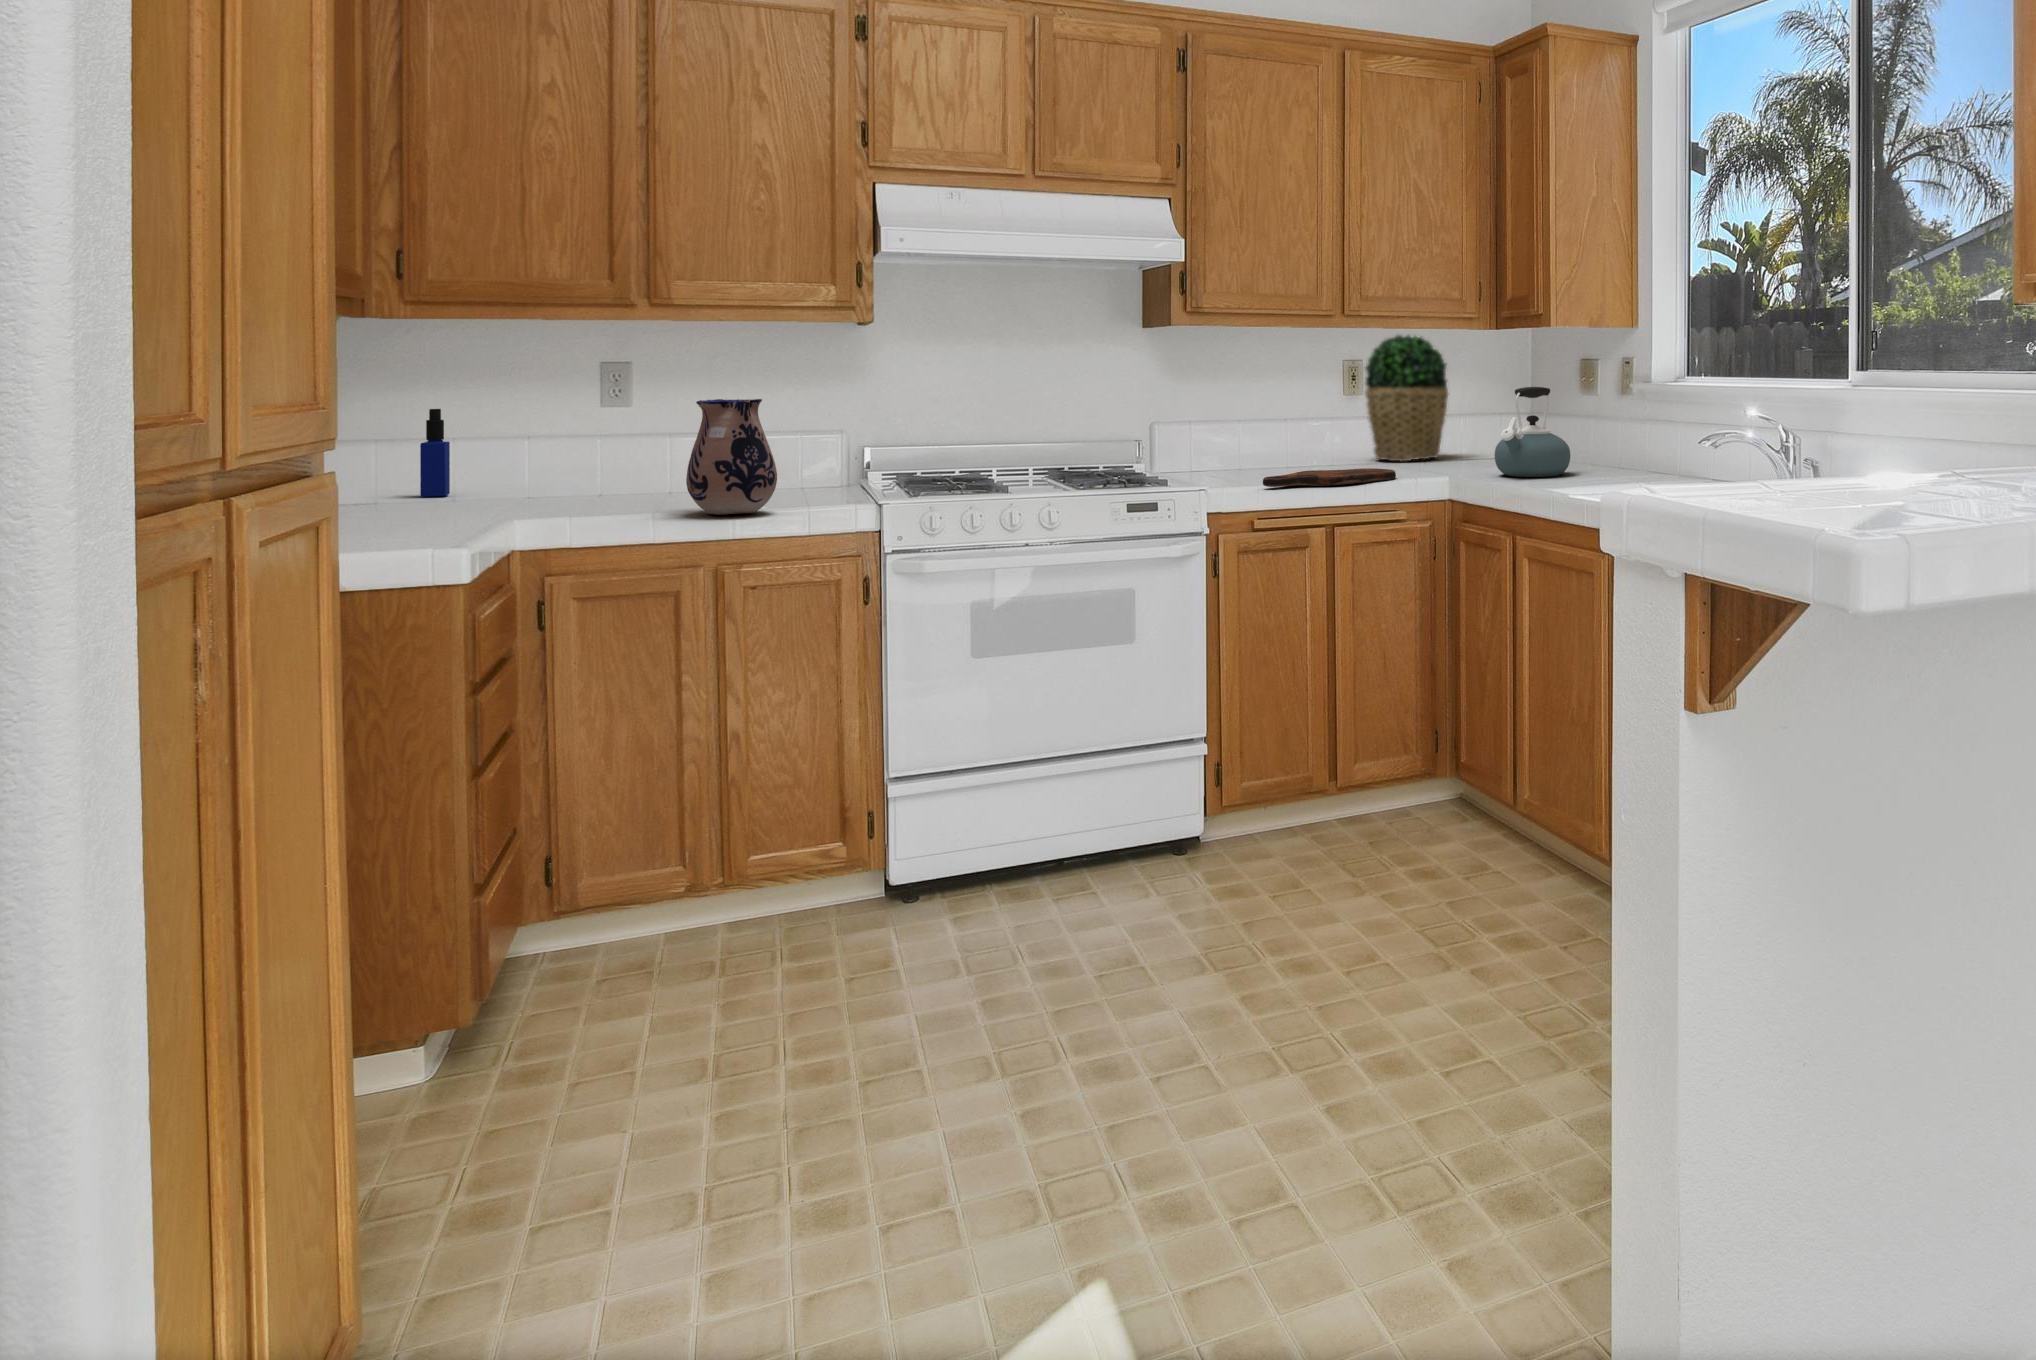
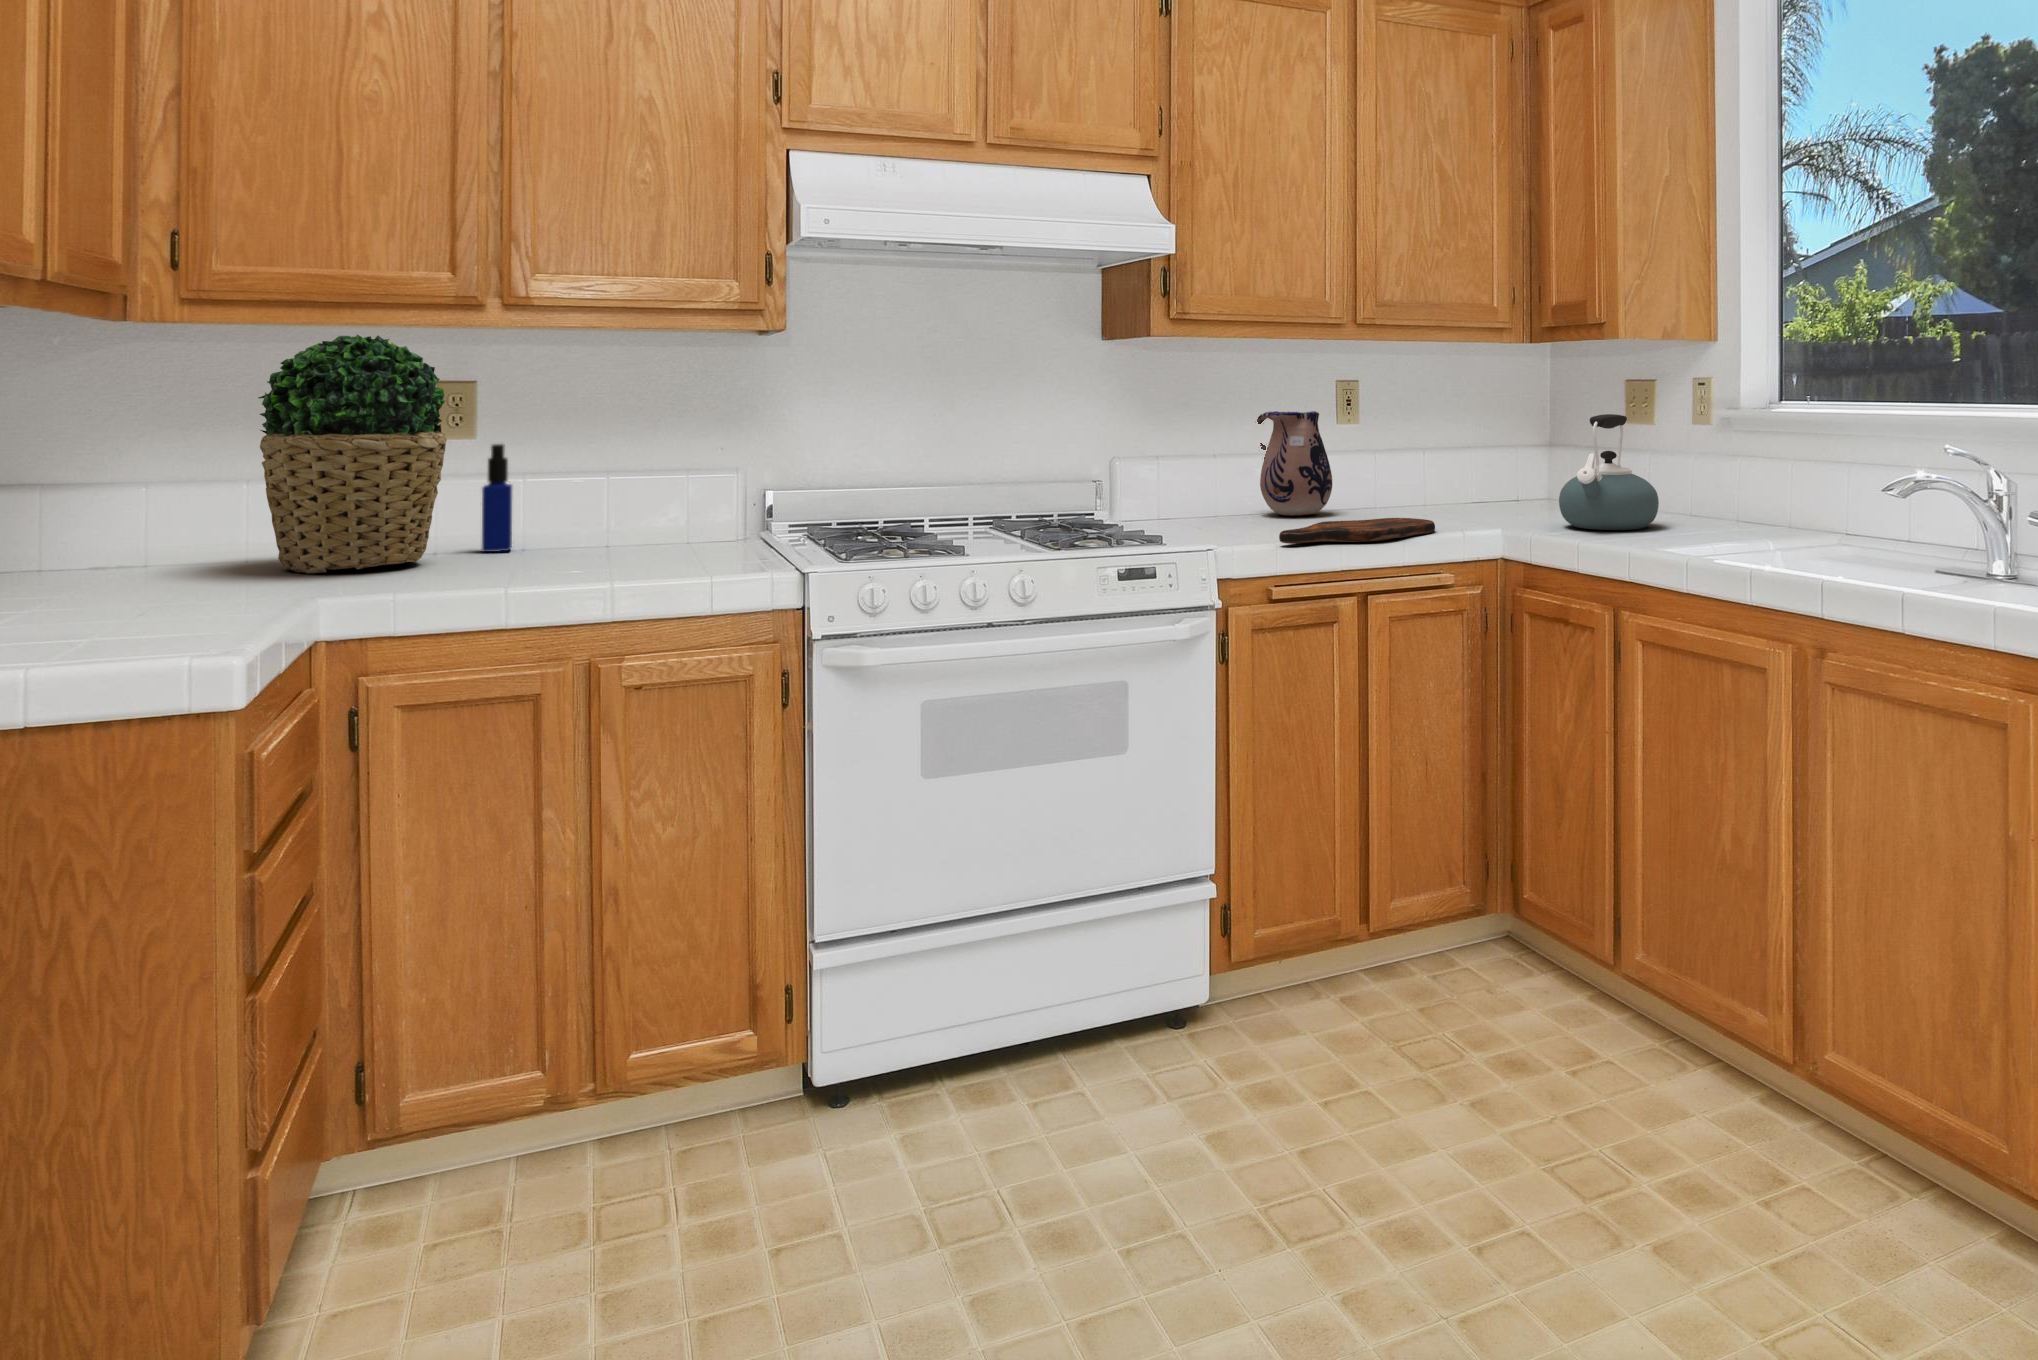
potted plant: present [1365,335,1448,461] -> present [258,335,447,573]
ceramic pitcher: present [686,399,777,515] -> present [1257,411,1332,516]
bottle: present [420,409,450,497] -> present [482,444,512,552]

